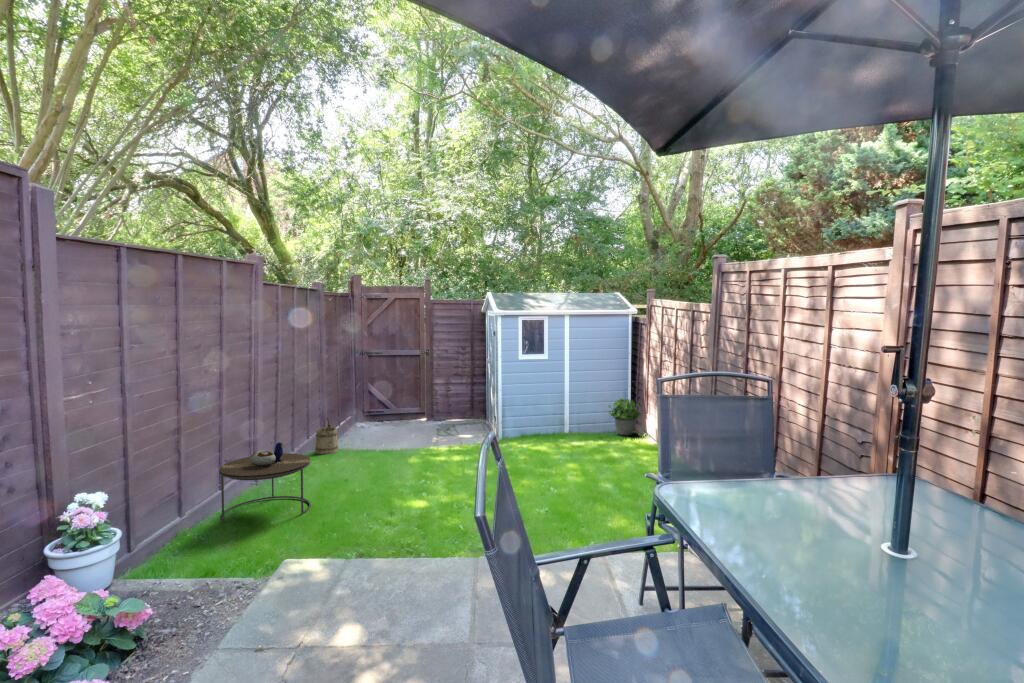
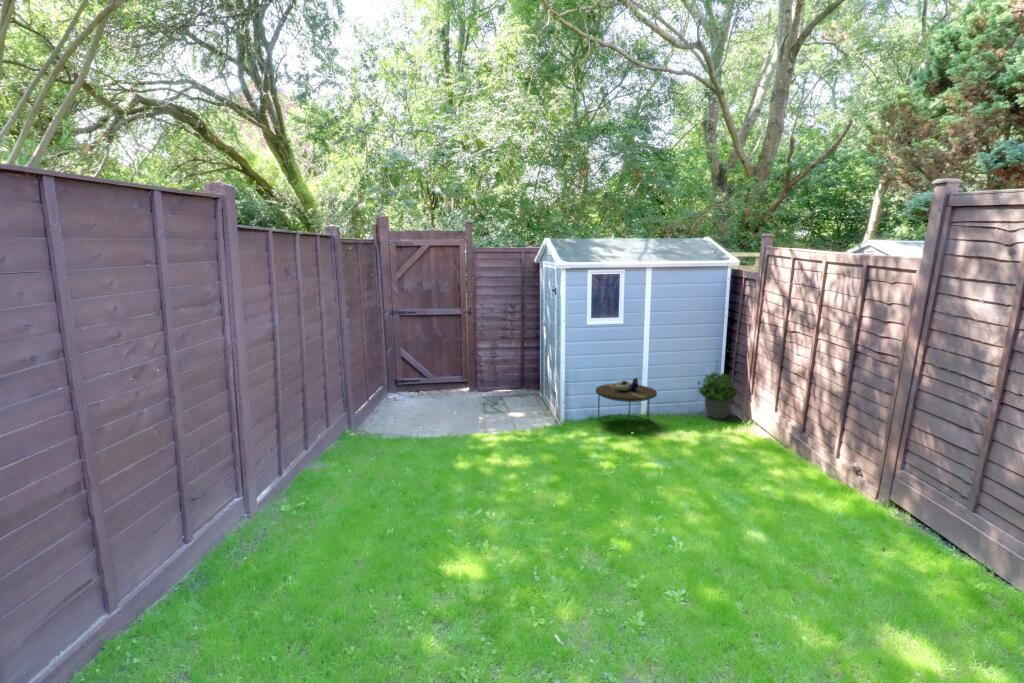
bucket: present [315,417,338,454] -> none [338,400,366,448]
side table: present [219,442,311,523] -> present [596,378,657,433]

